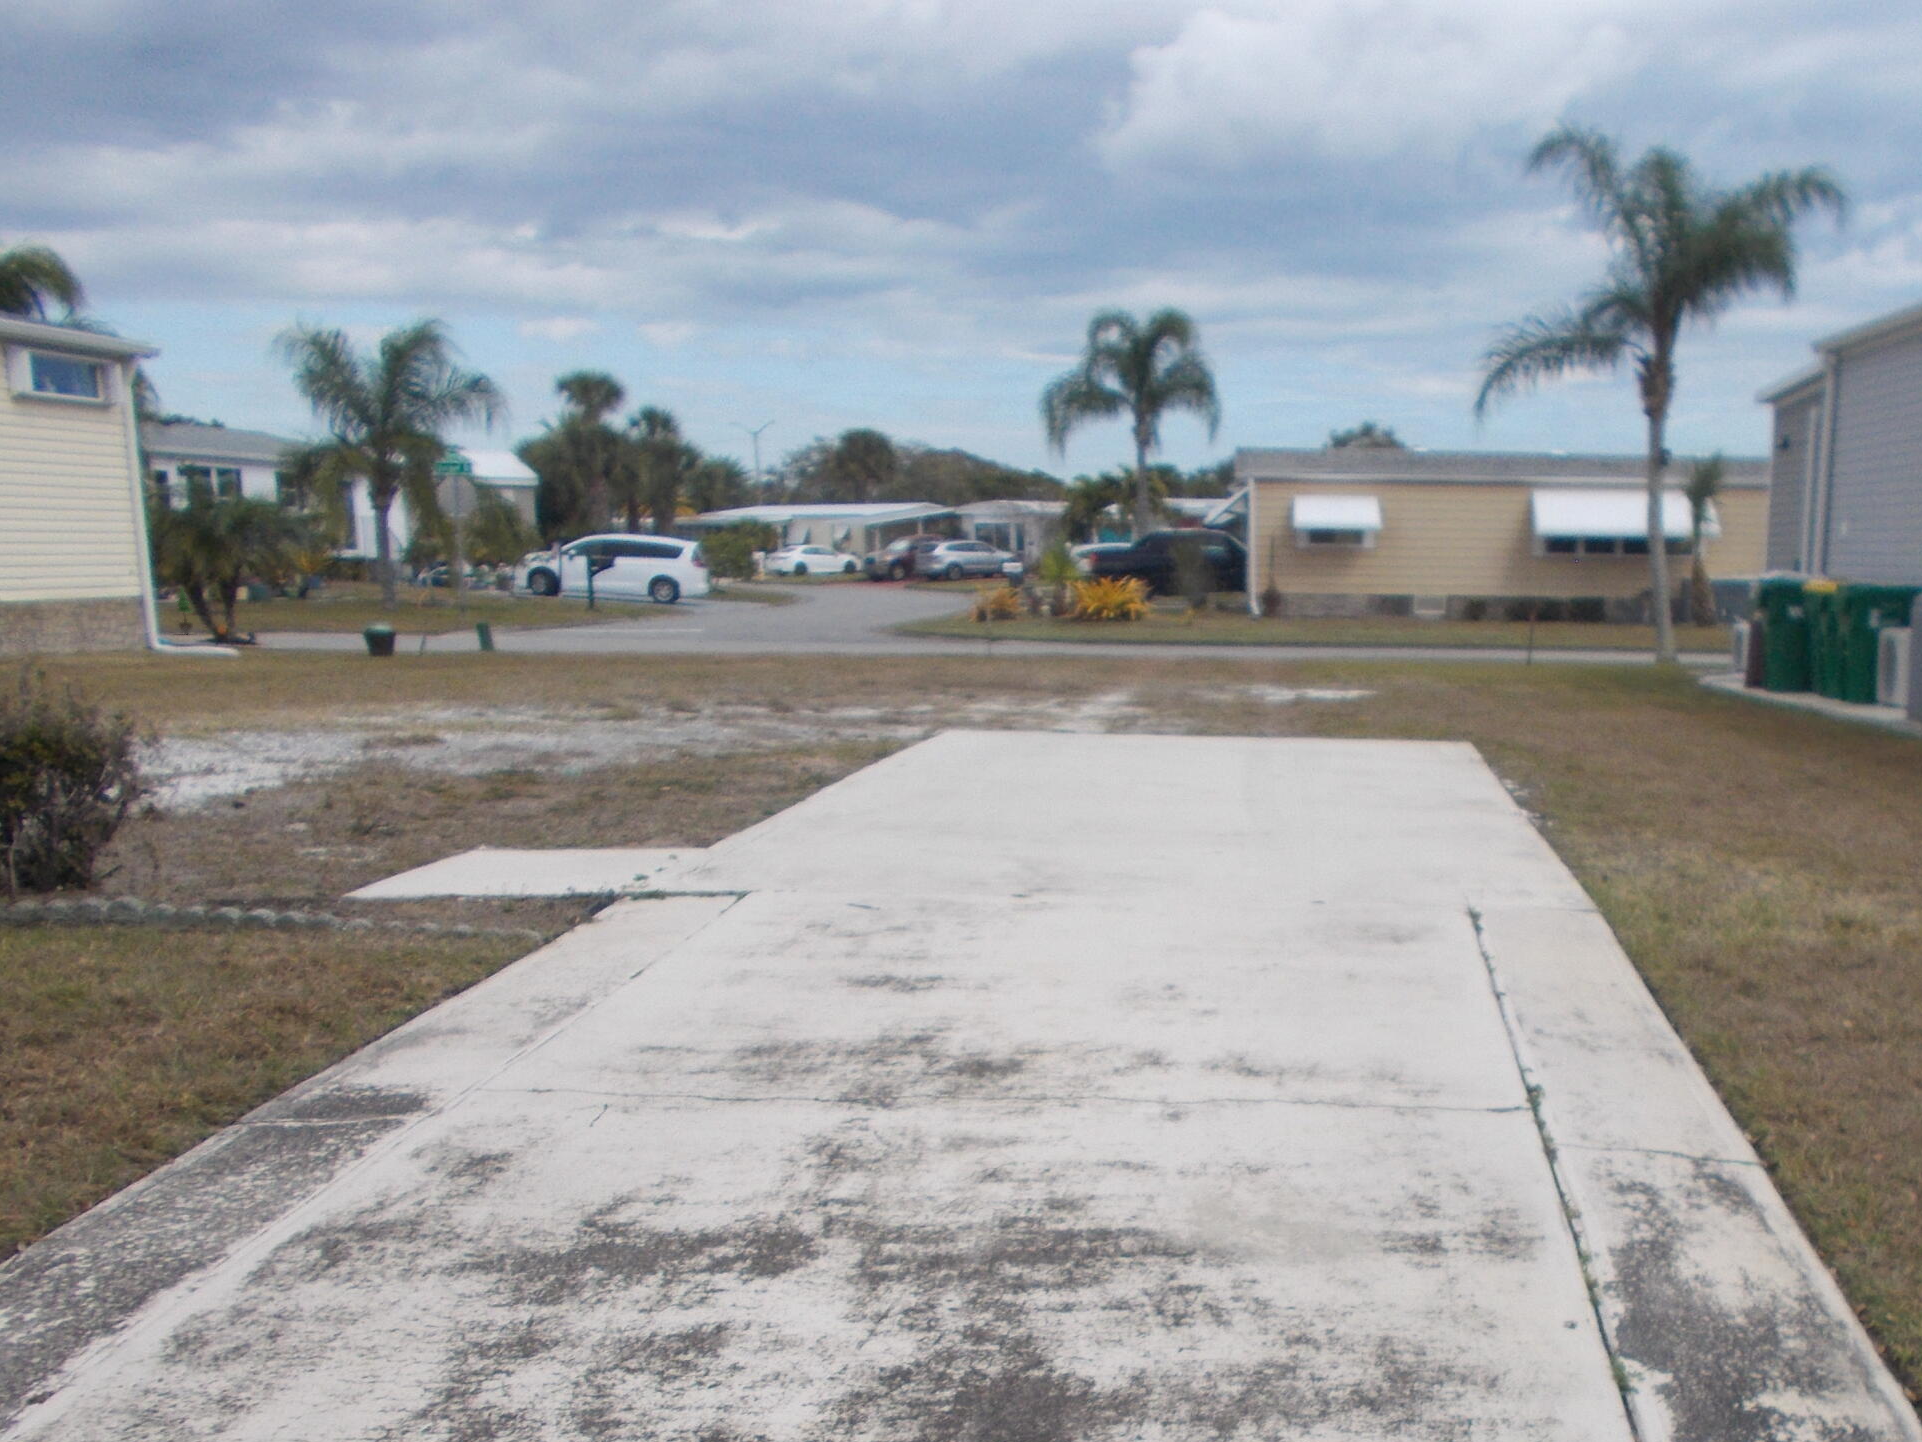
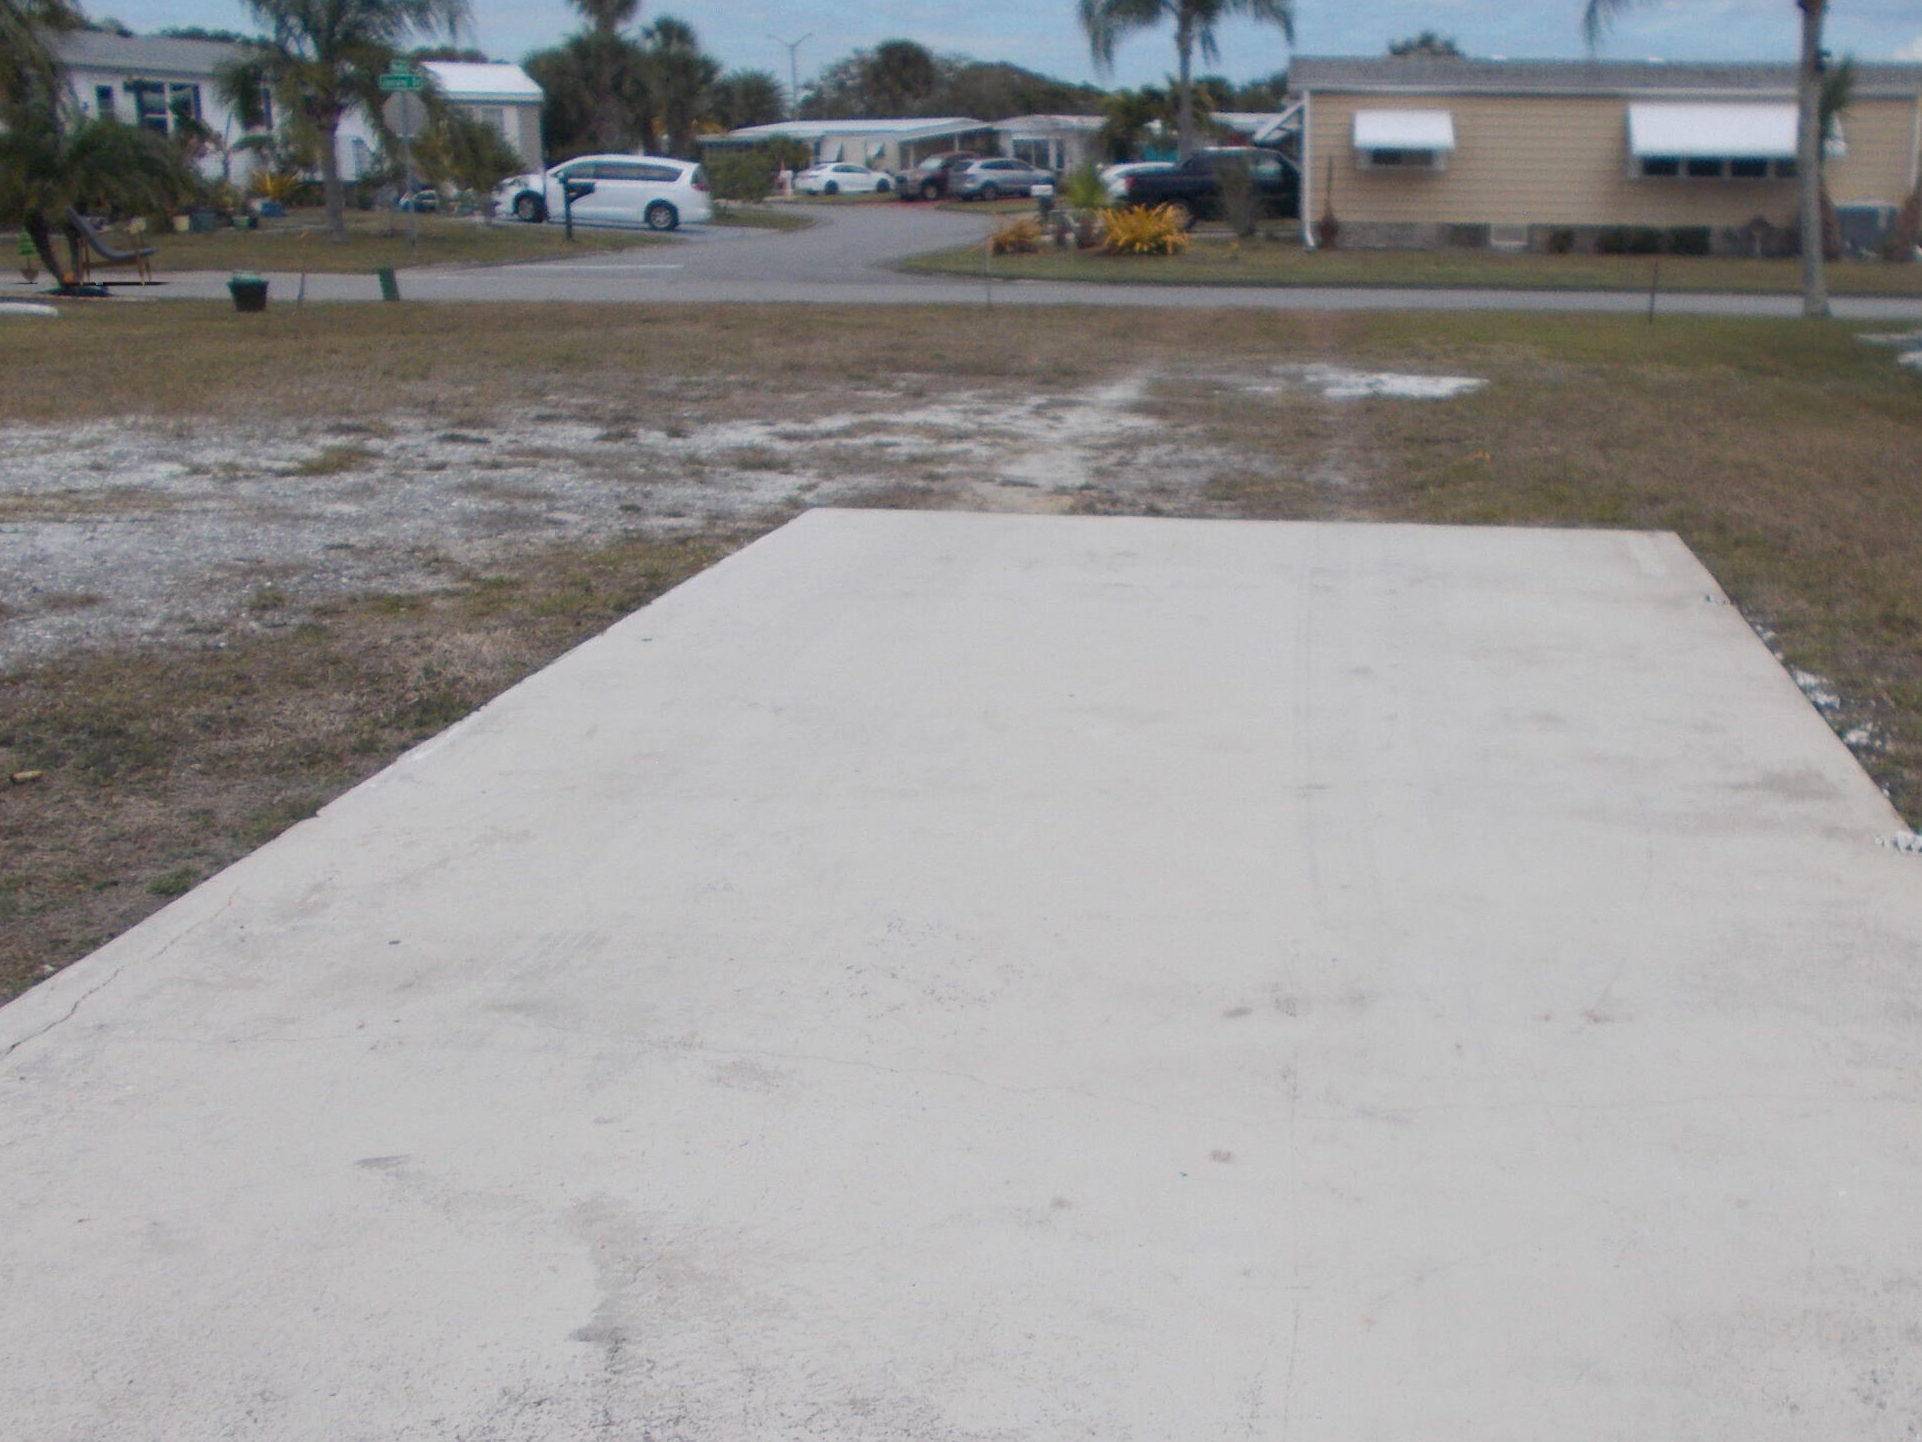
lounge chair: none [218,570,292,637] -> present [65,207,159,285]

